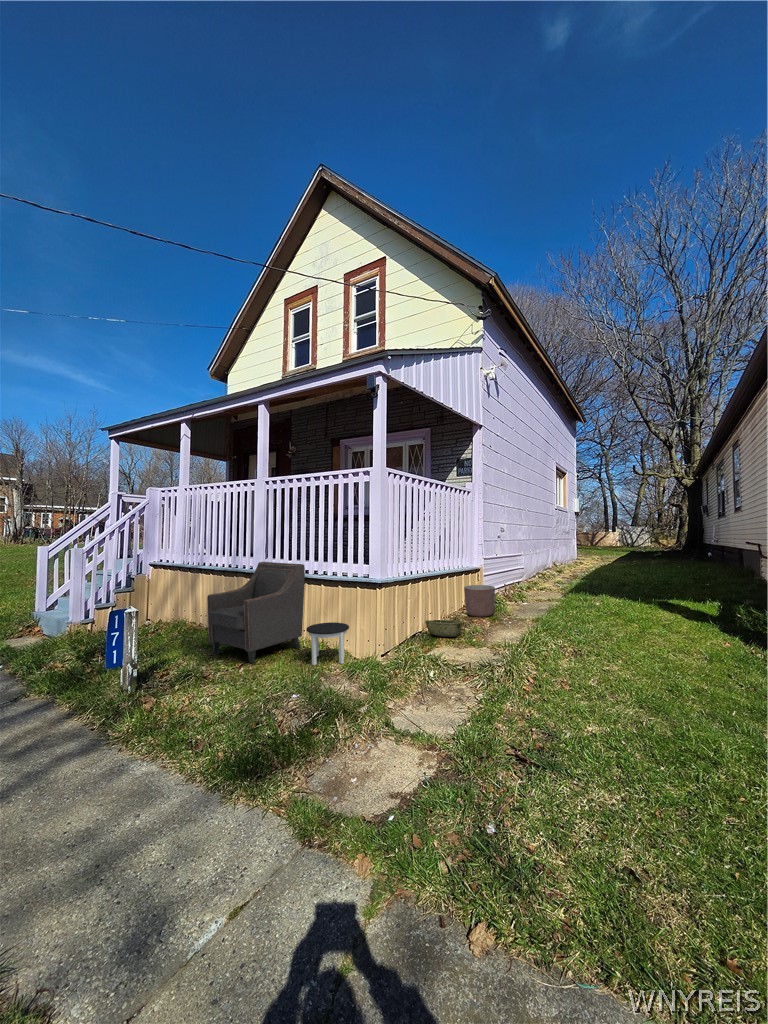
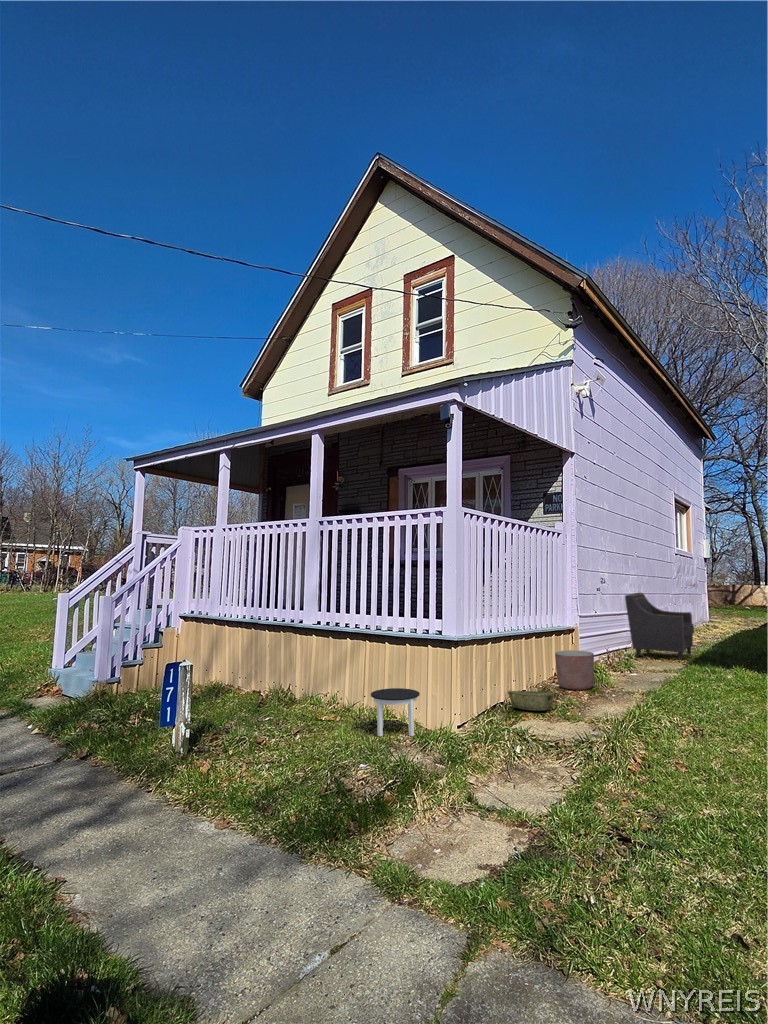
chair: present [207,562,305,663] -> present [625,593,694,660]

